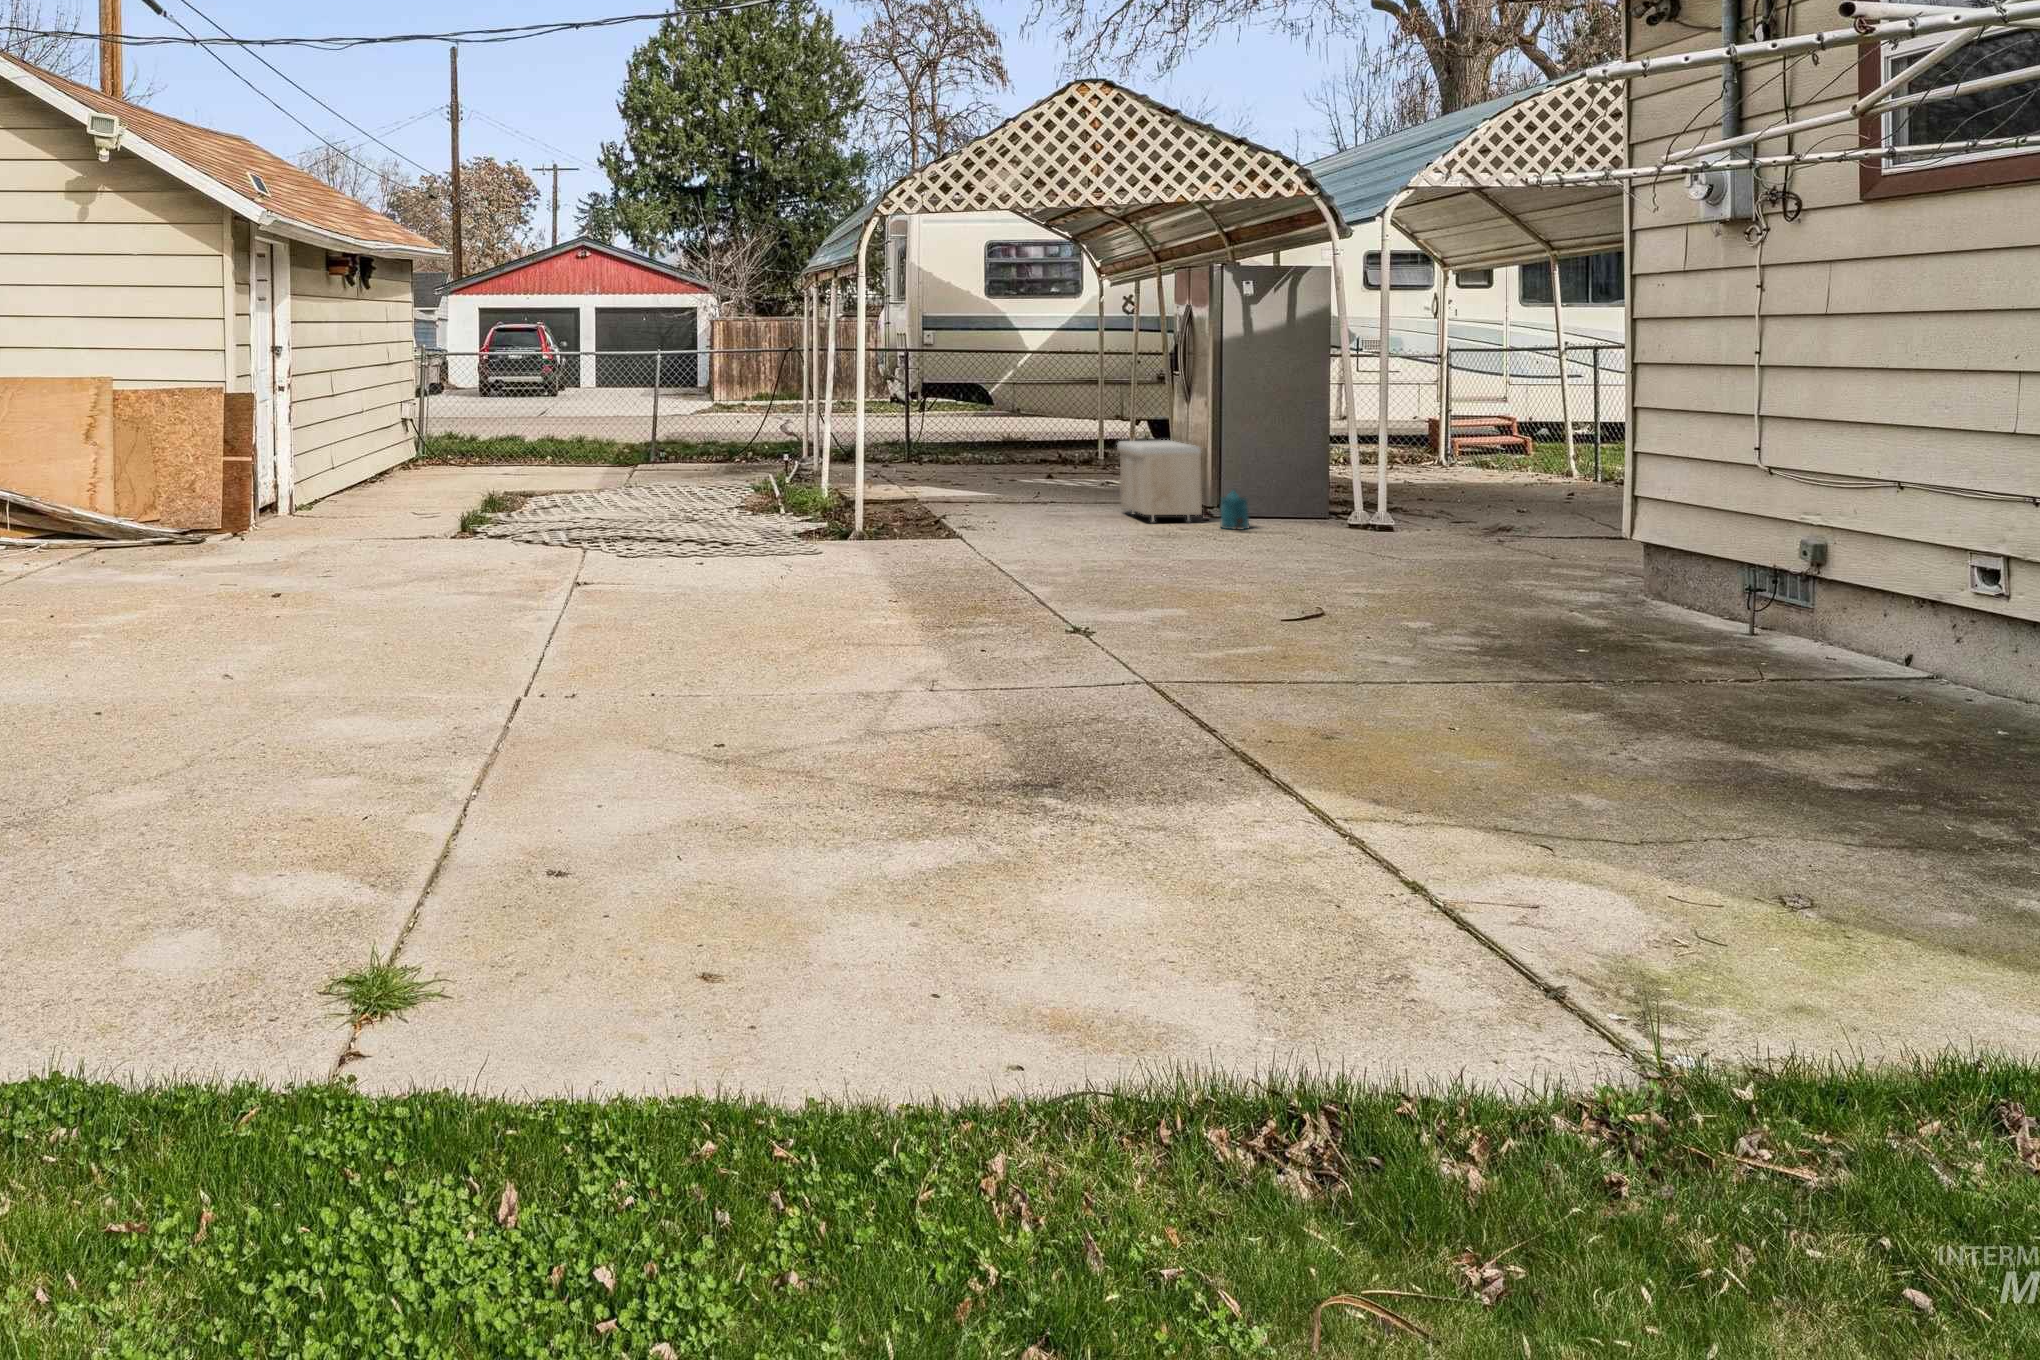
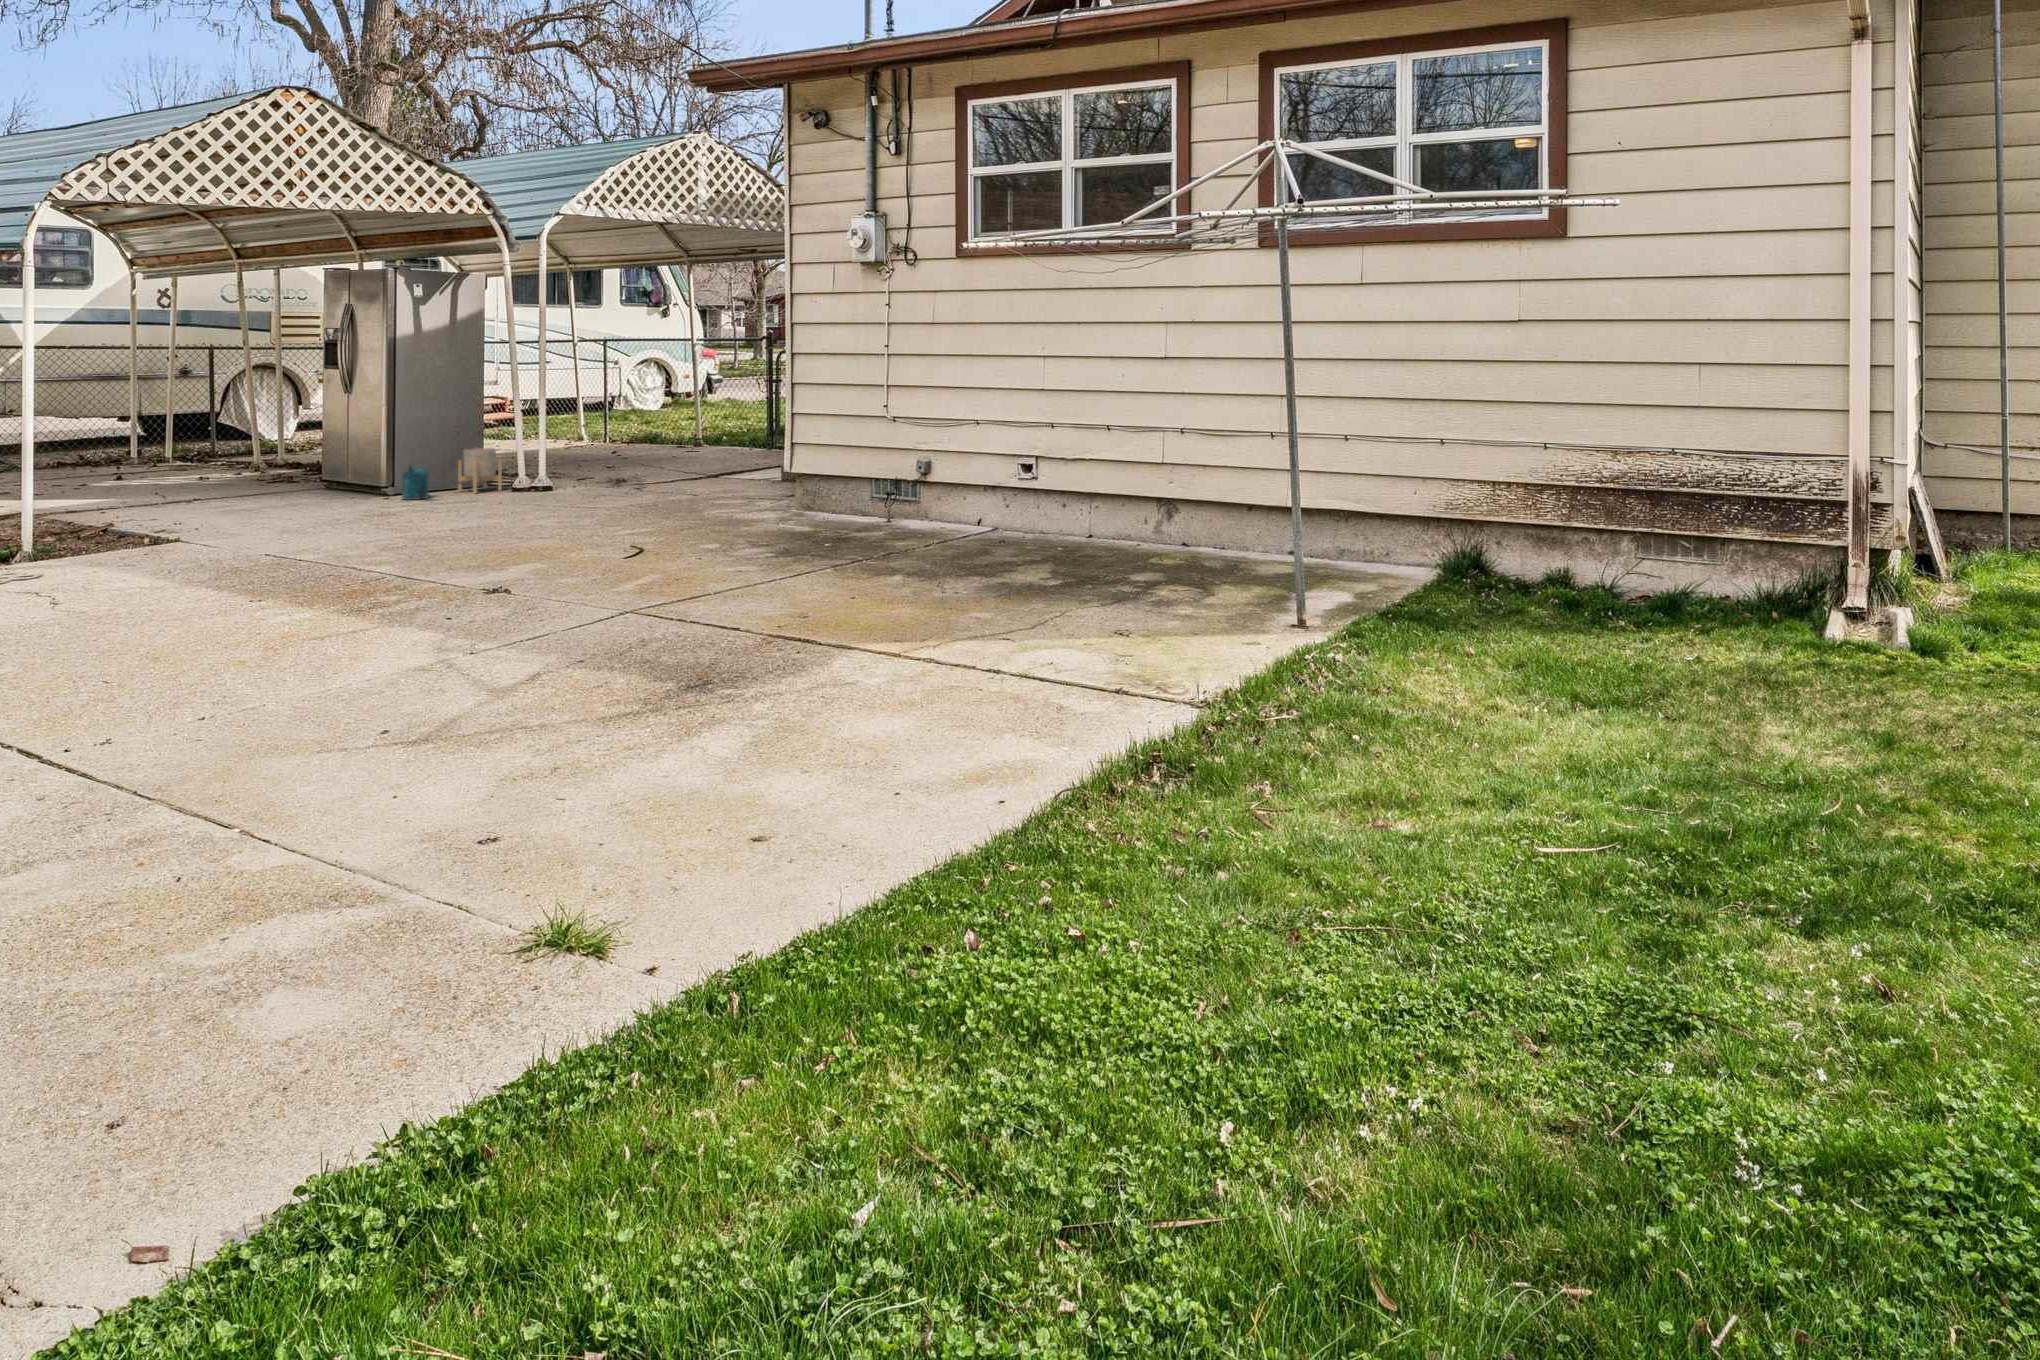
storage bench: present [1117,440,1202,522] -> none [274,426,377,502]
planter: none [1290,476,1338,529] -> present [458,448,502,493]

